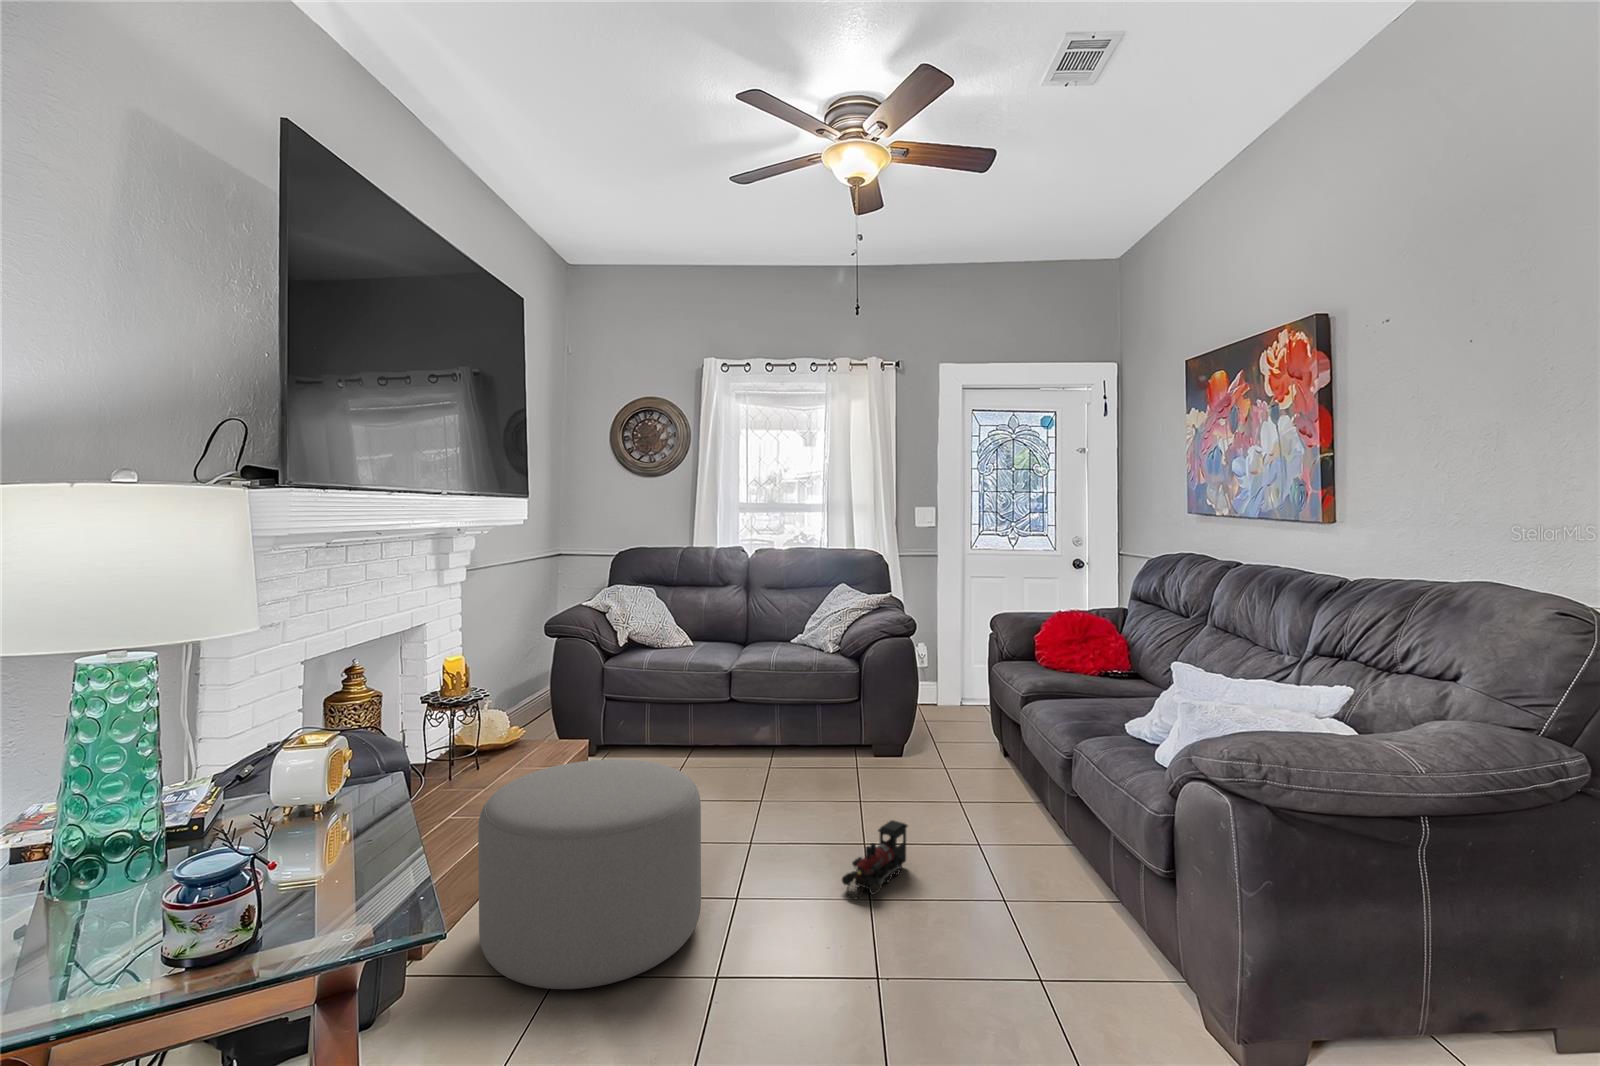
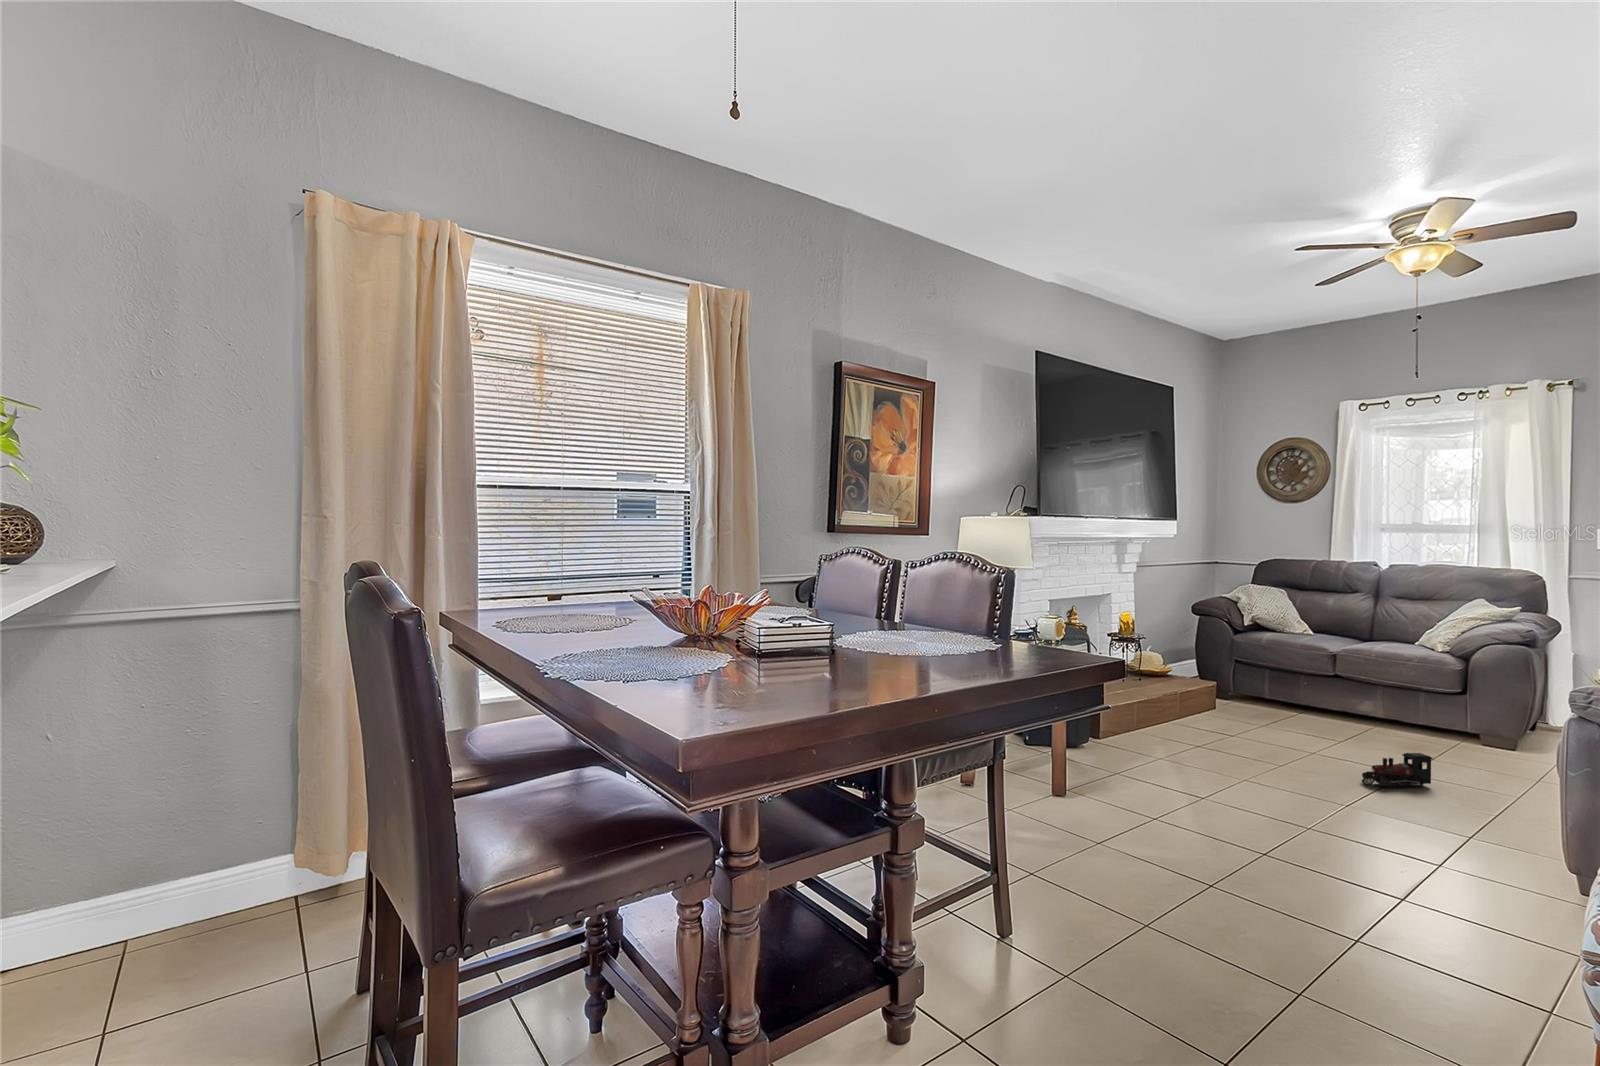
ottoman: present [478,759,701,989] -> none [1127,670,1252,770]

